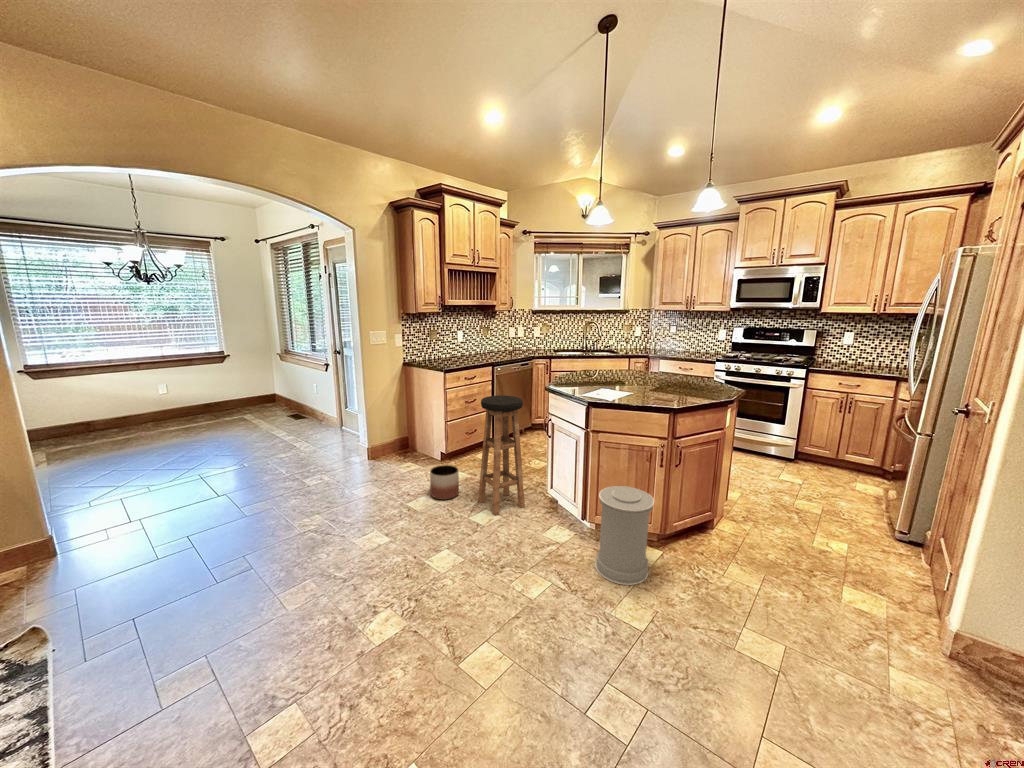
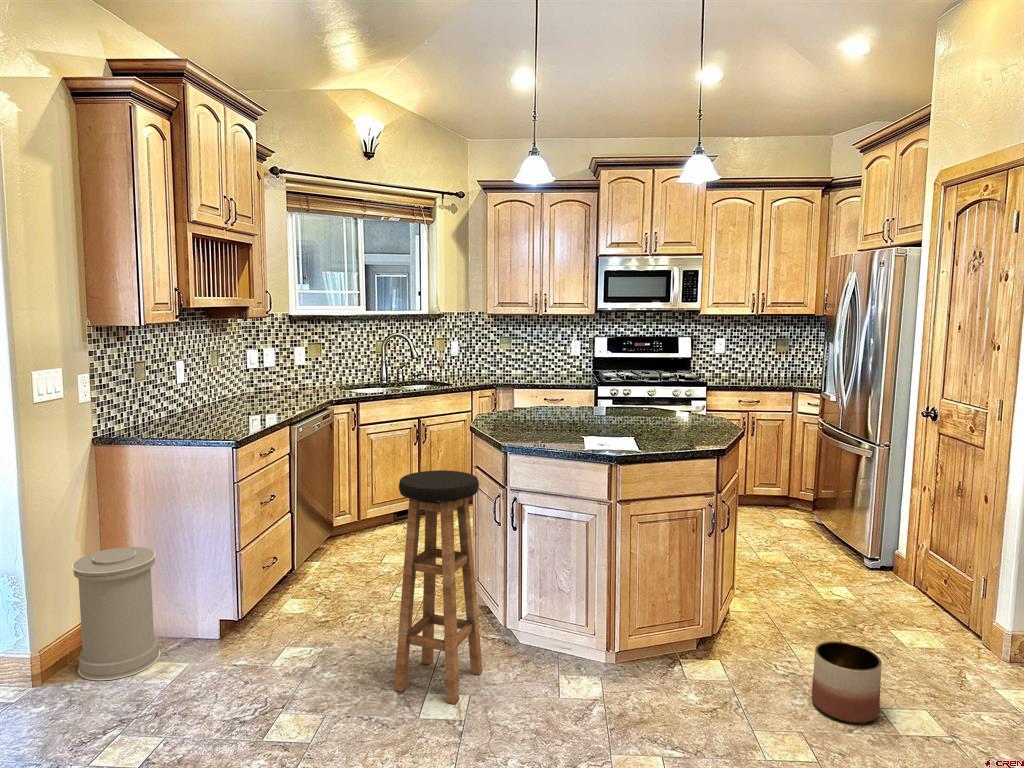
planter: present [430,465,459,500] -> present [812,641,882,723]
trash can: present [595,486,654,585] -> present [72,547,160,680]

